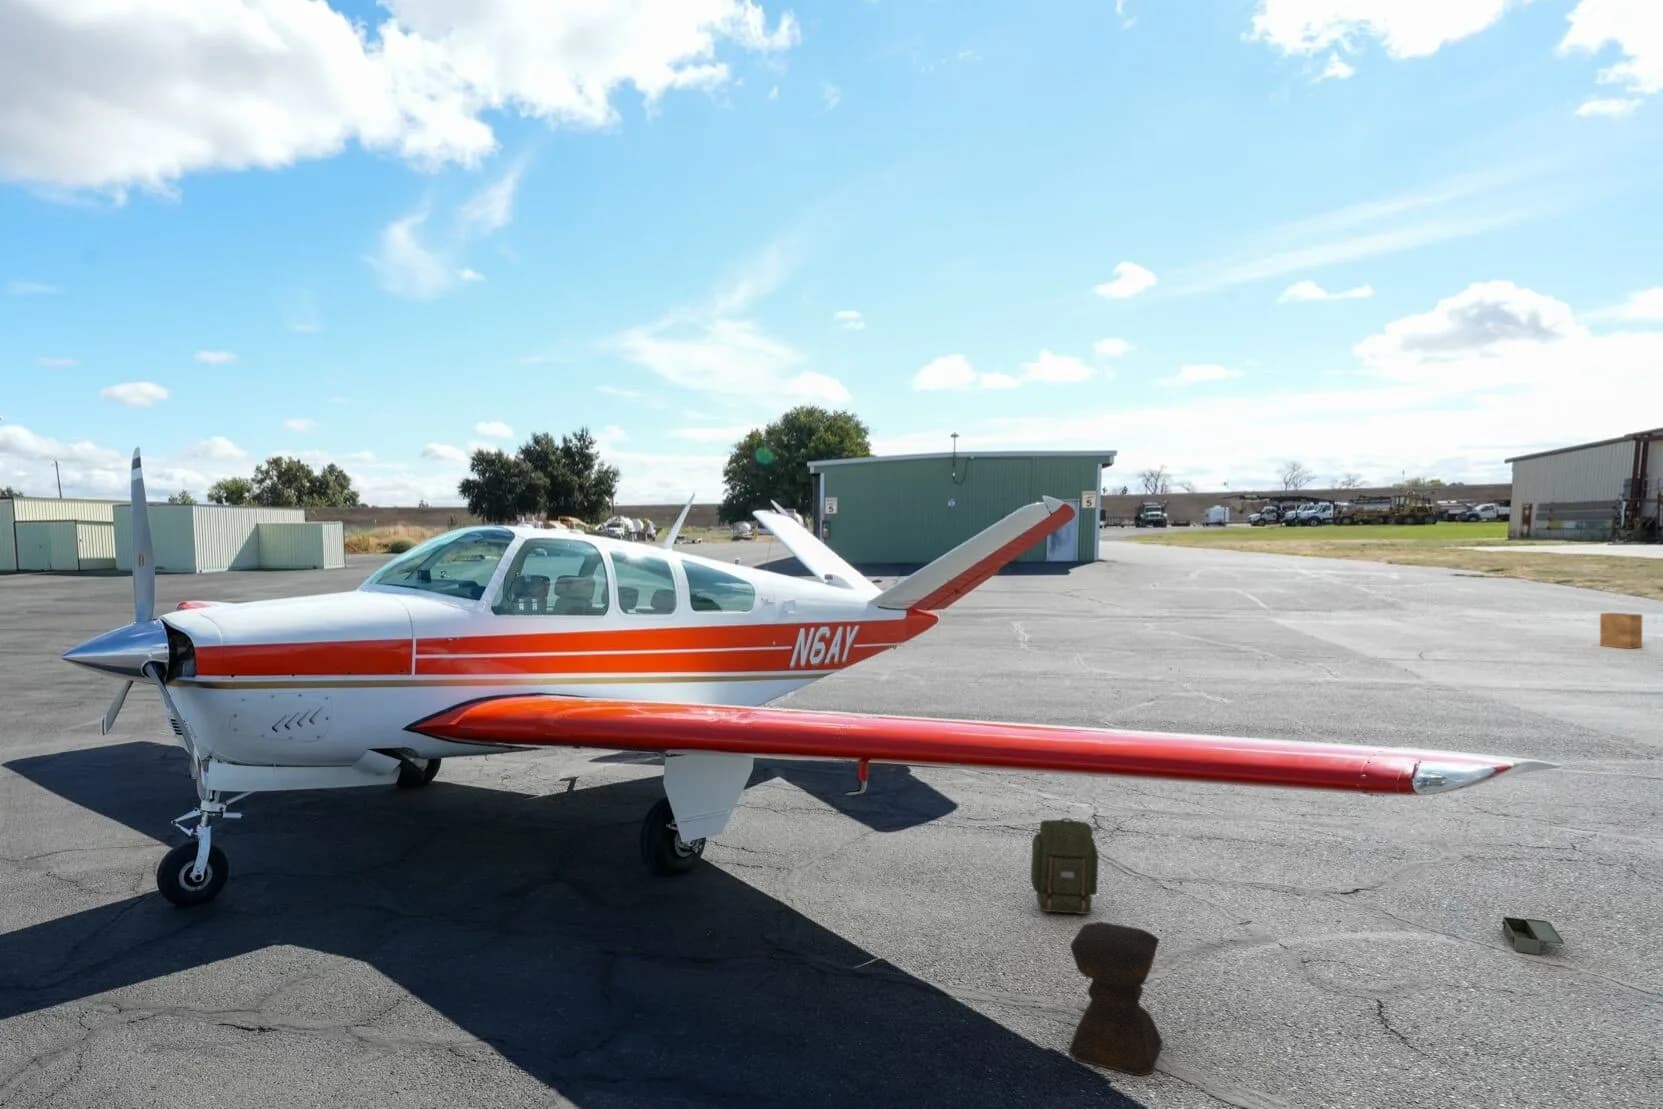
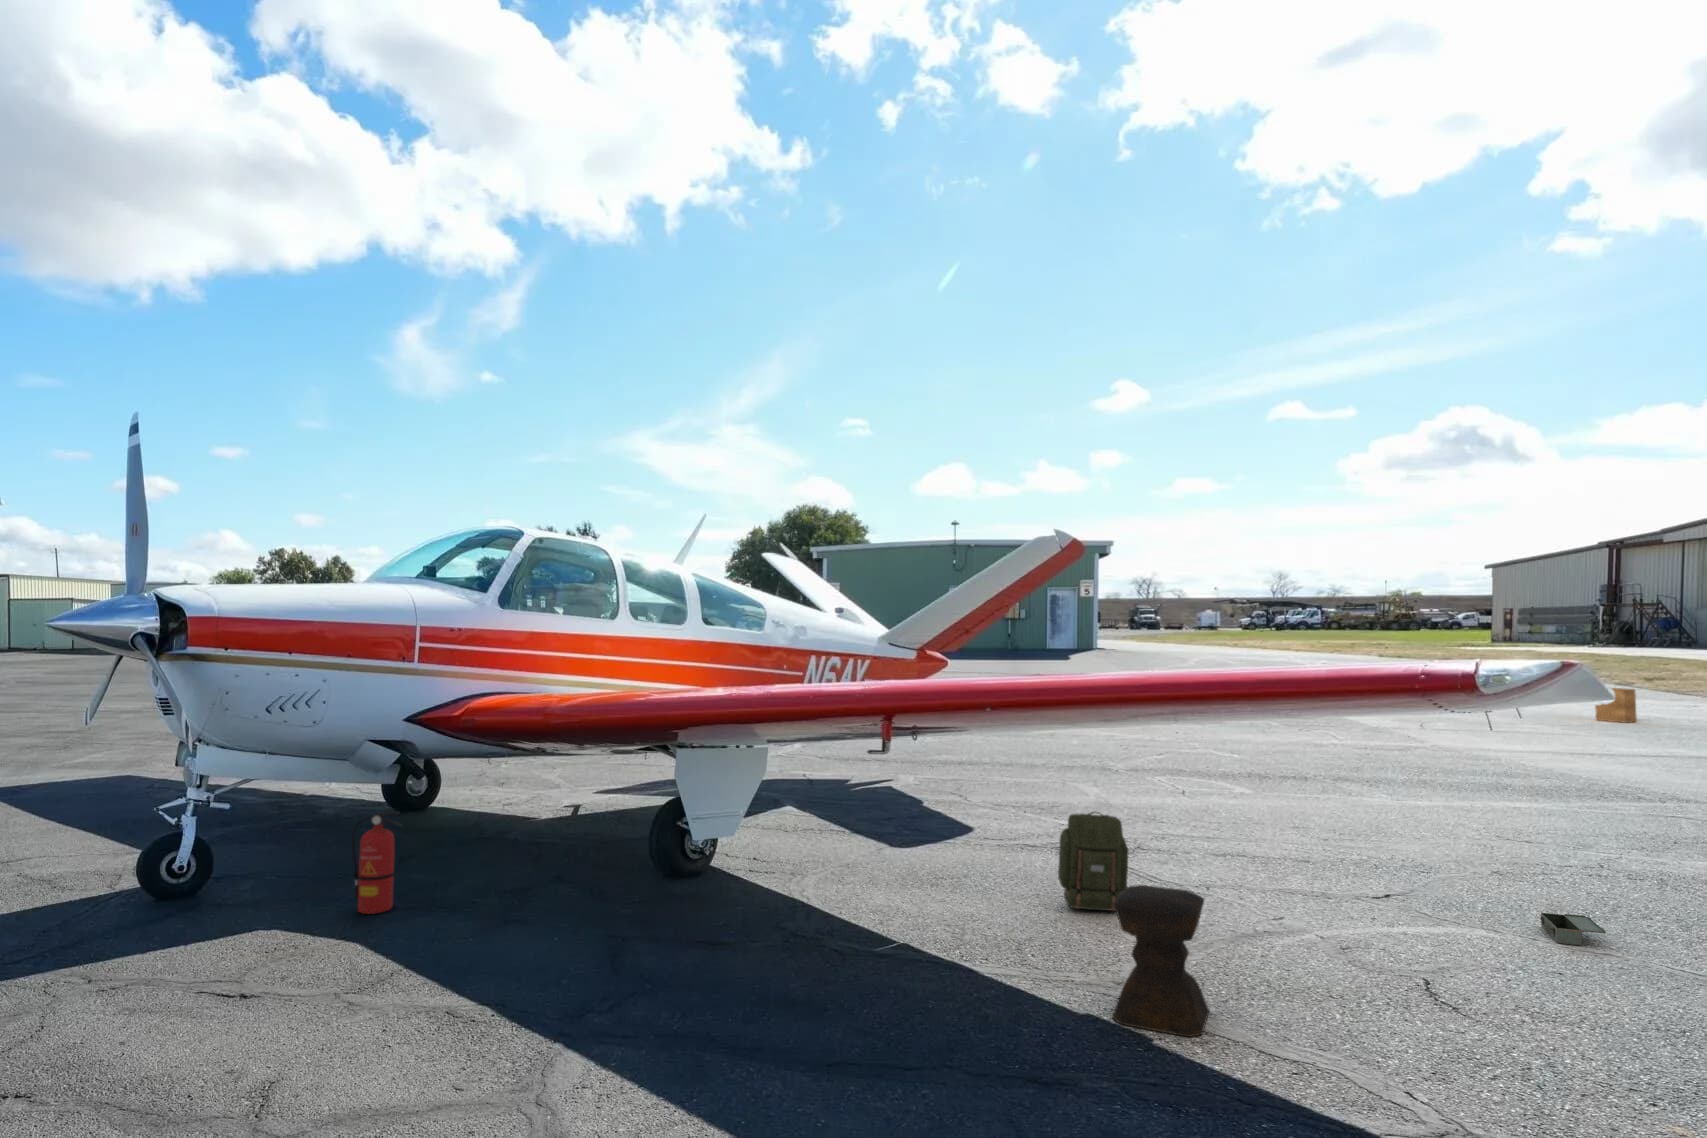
fire extinguisher: none [358,828,404,924] -> present [352,812,401,914]

